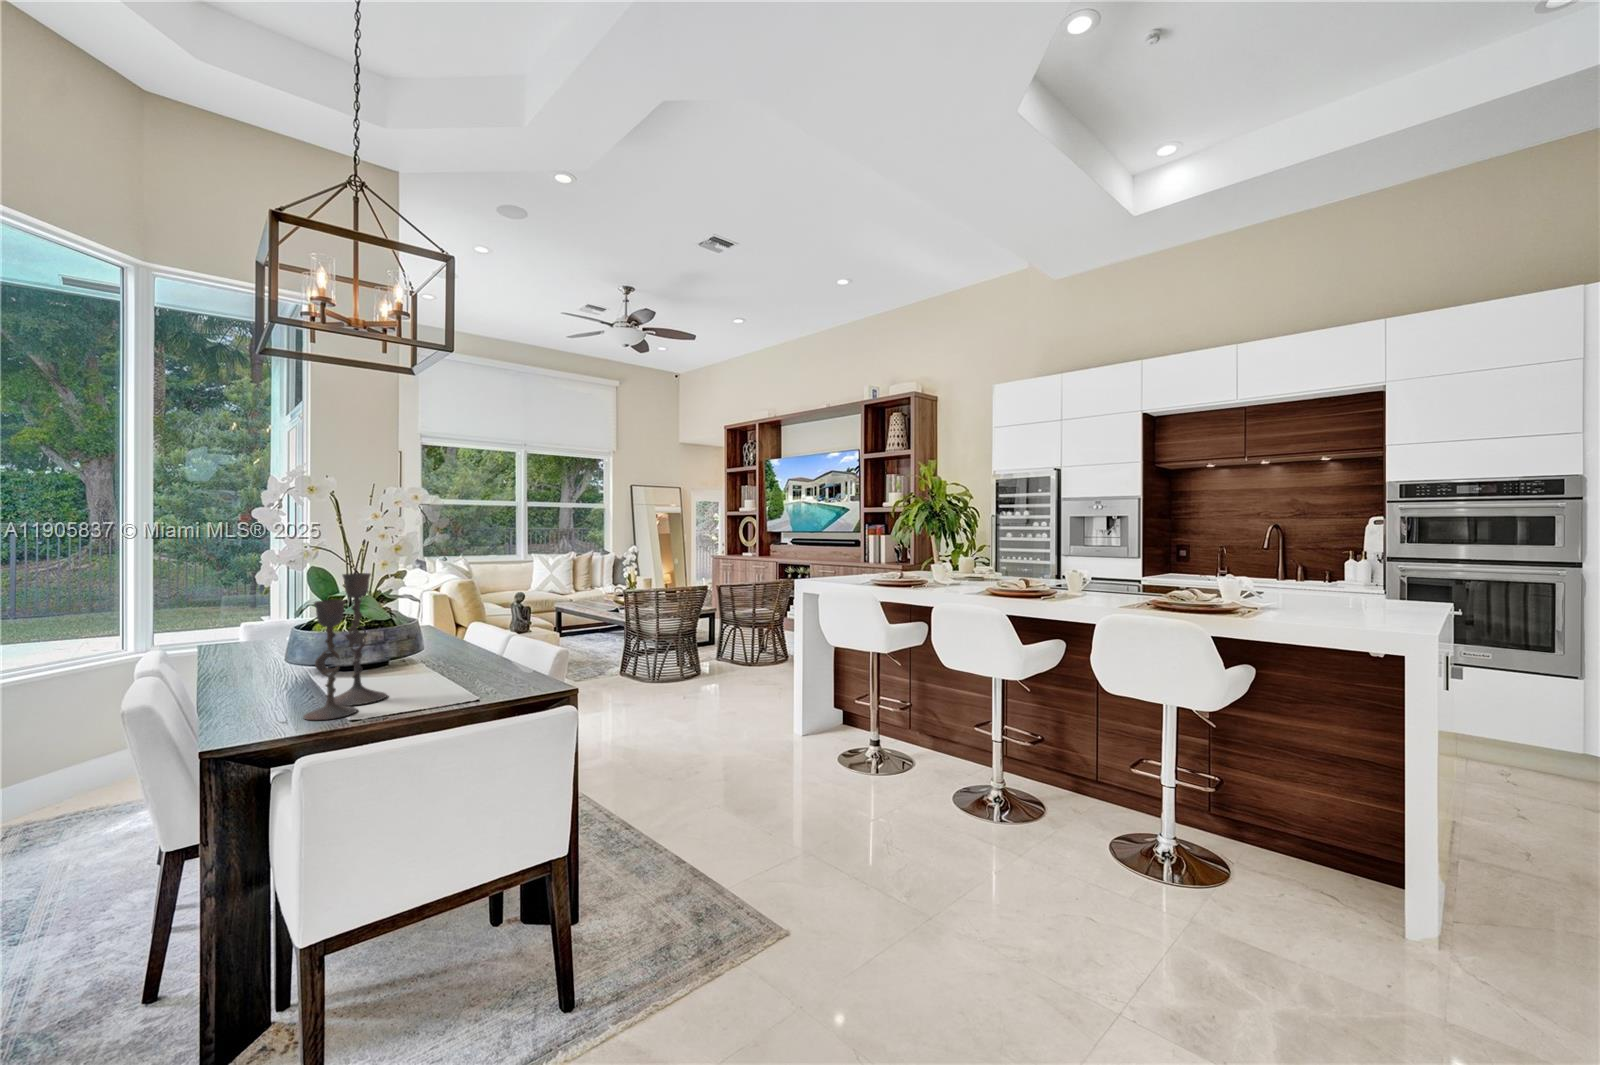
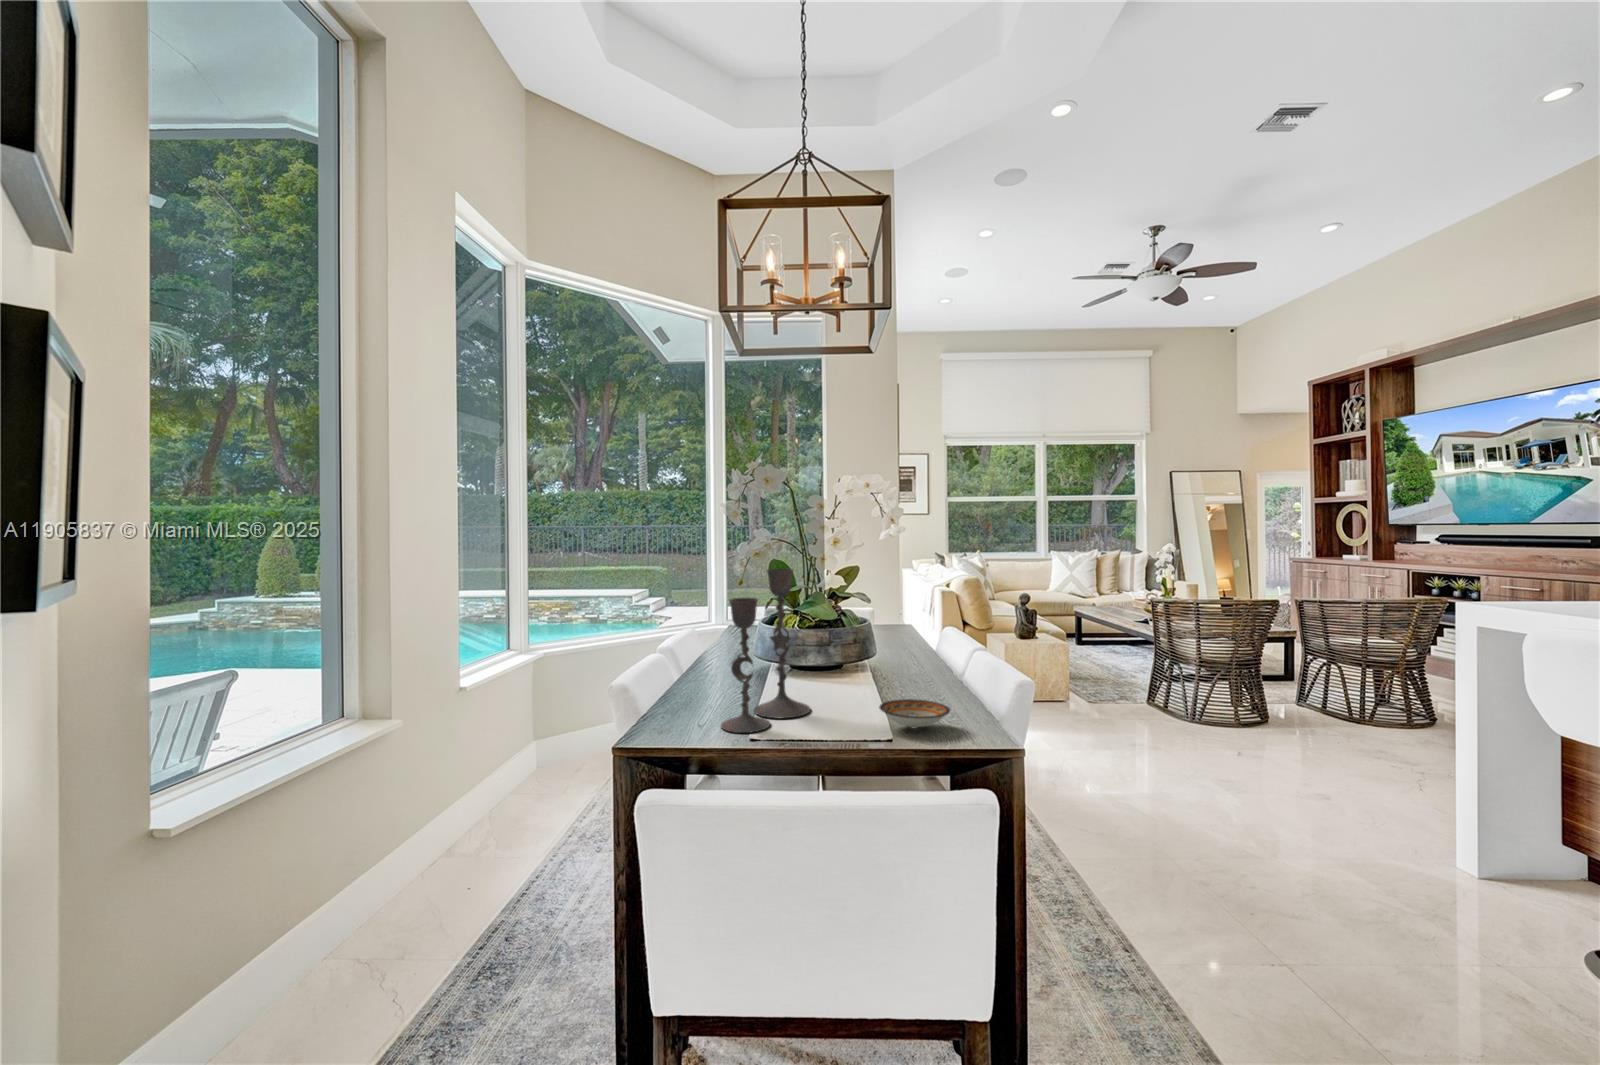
ceramic bowl: none [460,670,518,691] -> present [879,699,950,728]

